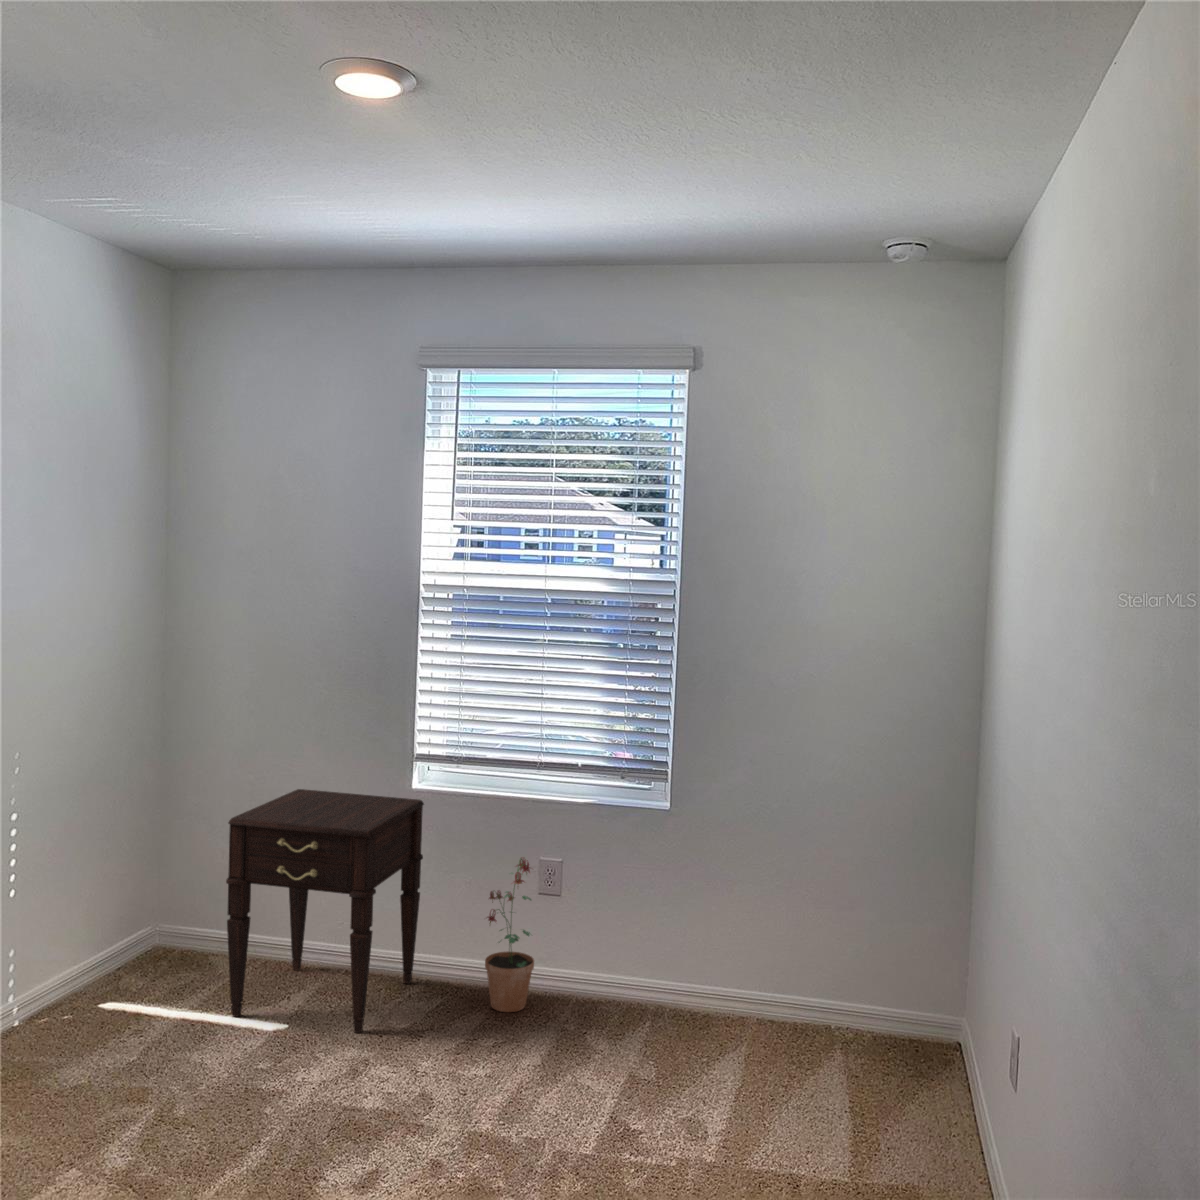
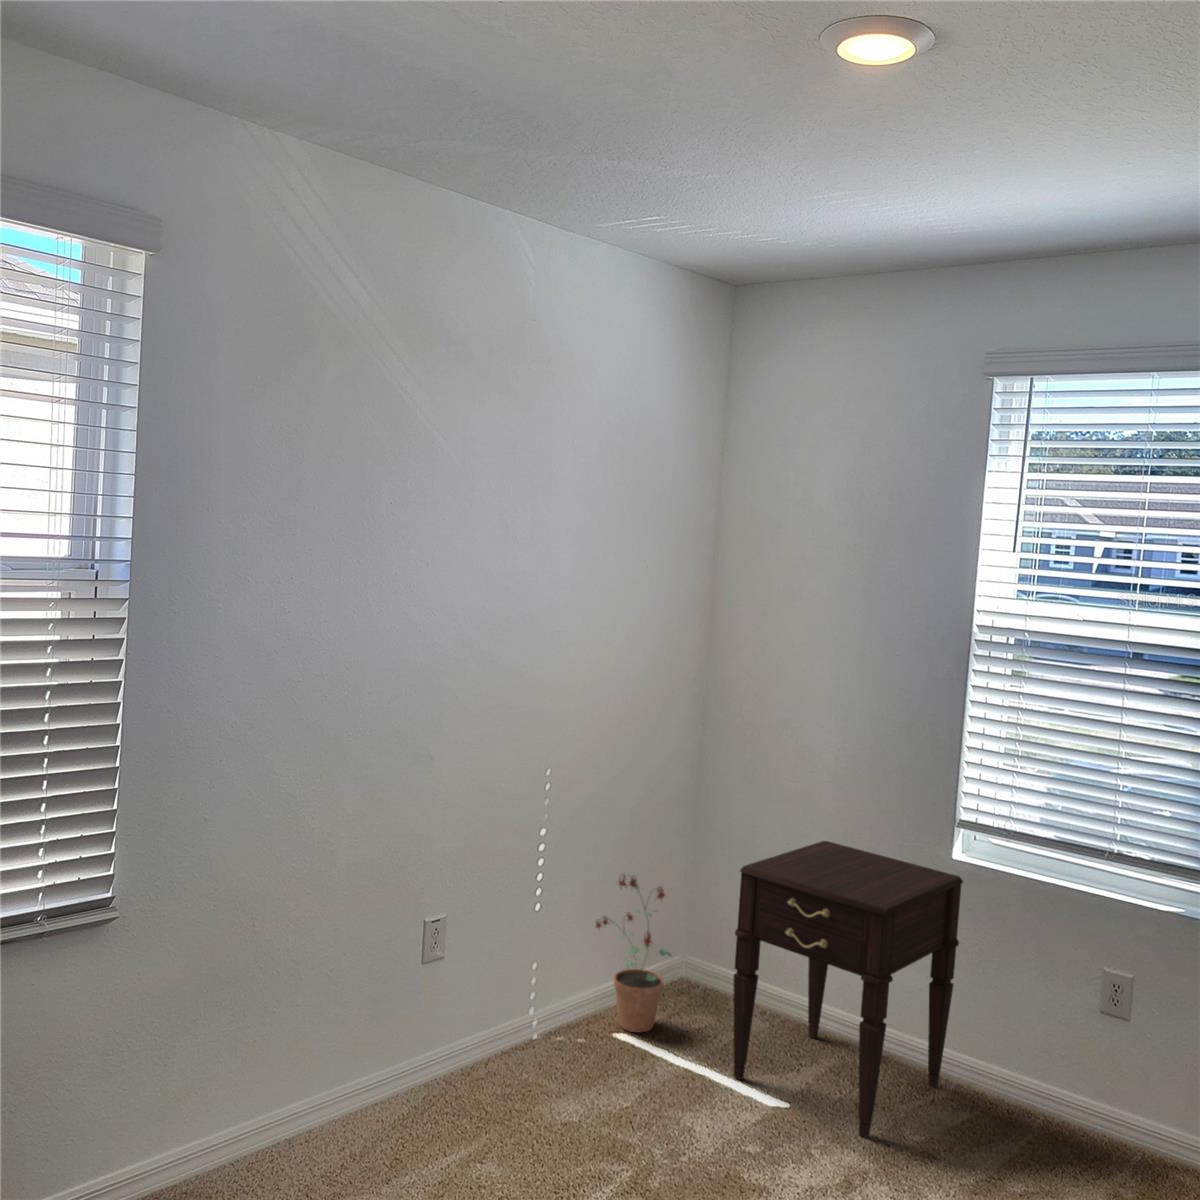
potted plant: present [485,858,534,1012] -> present [596,875,672,1032]

